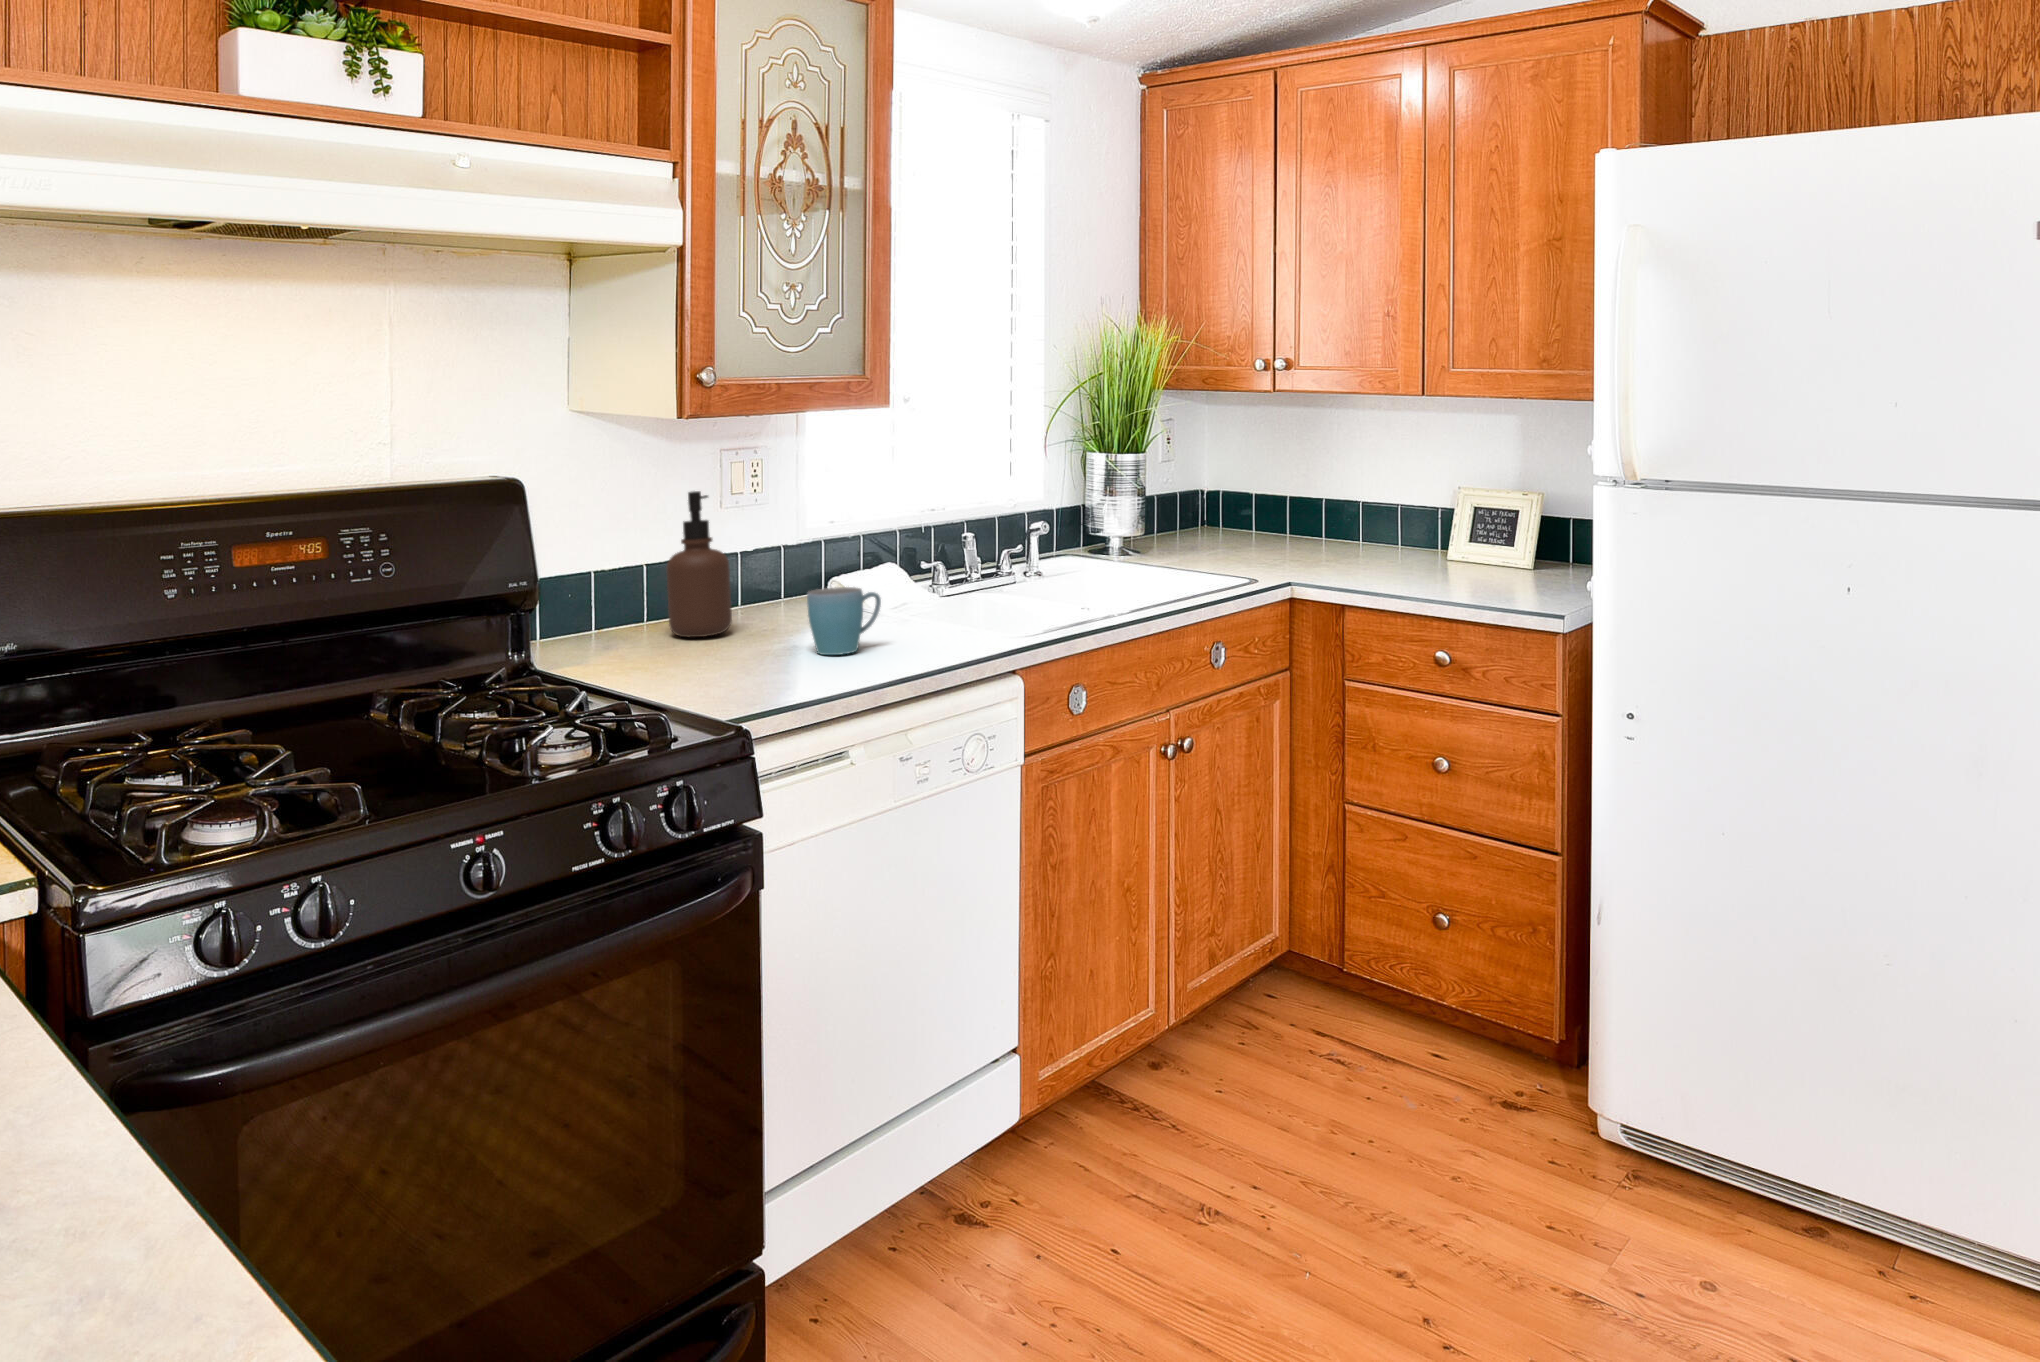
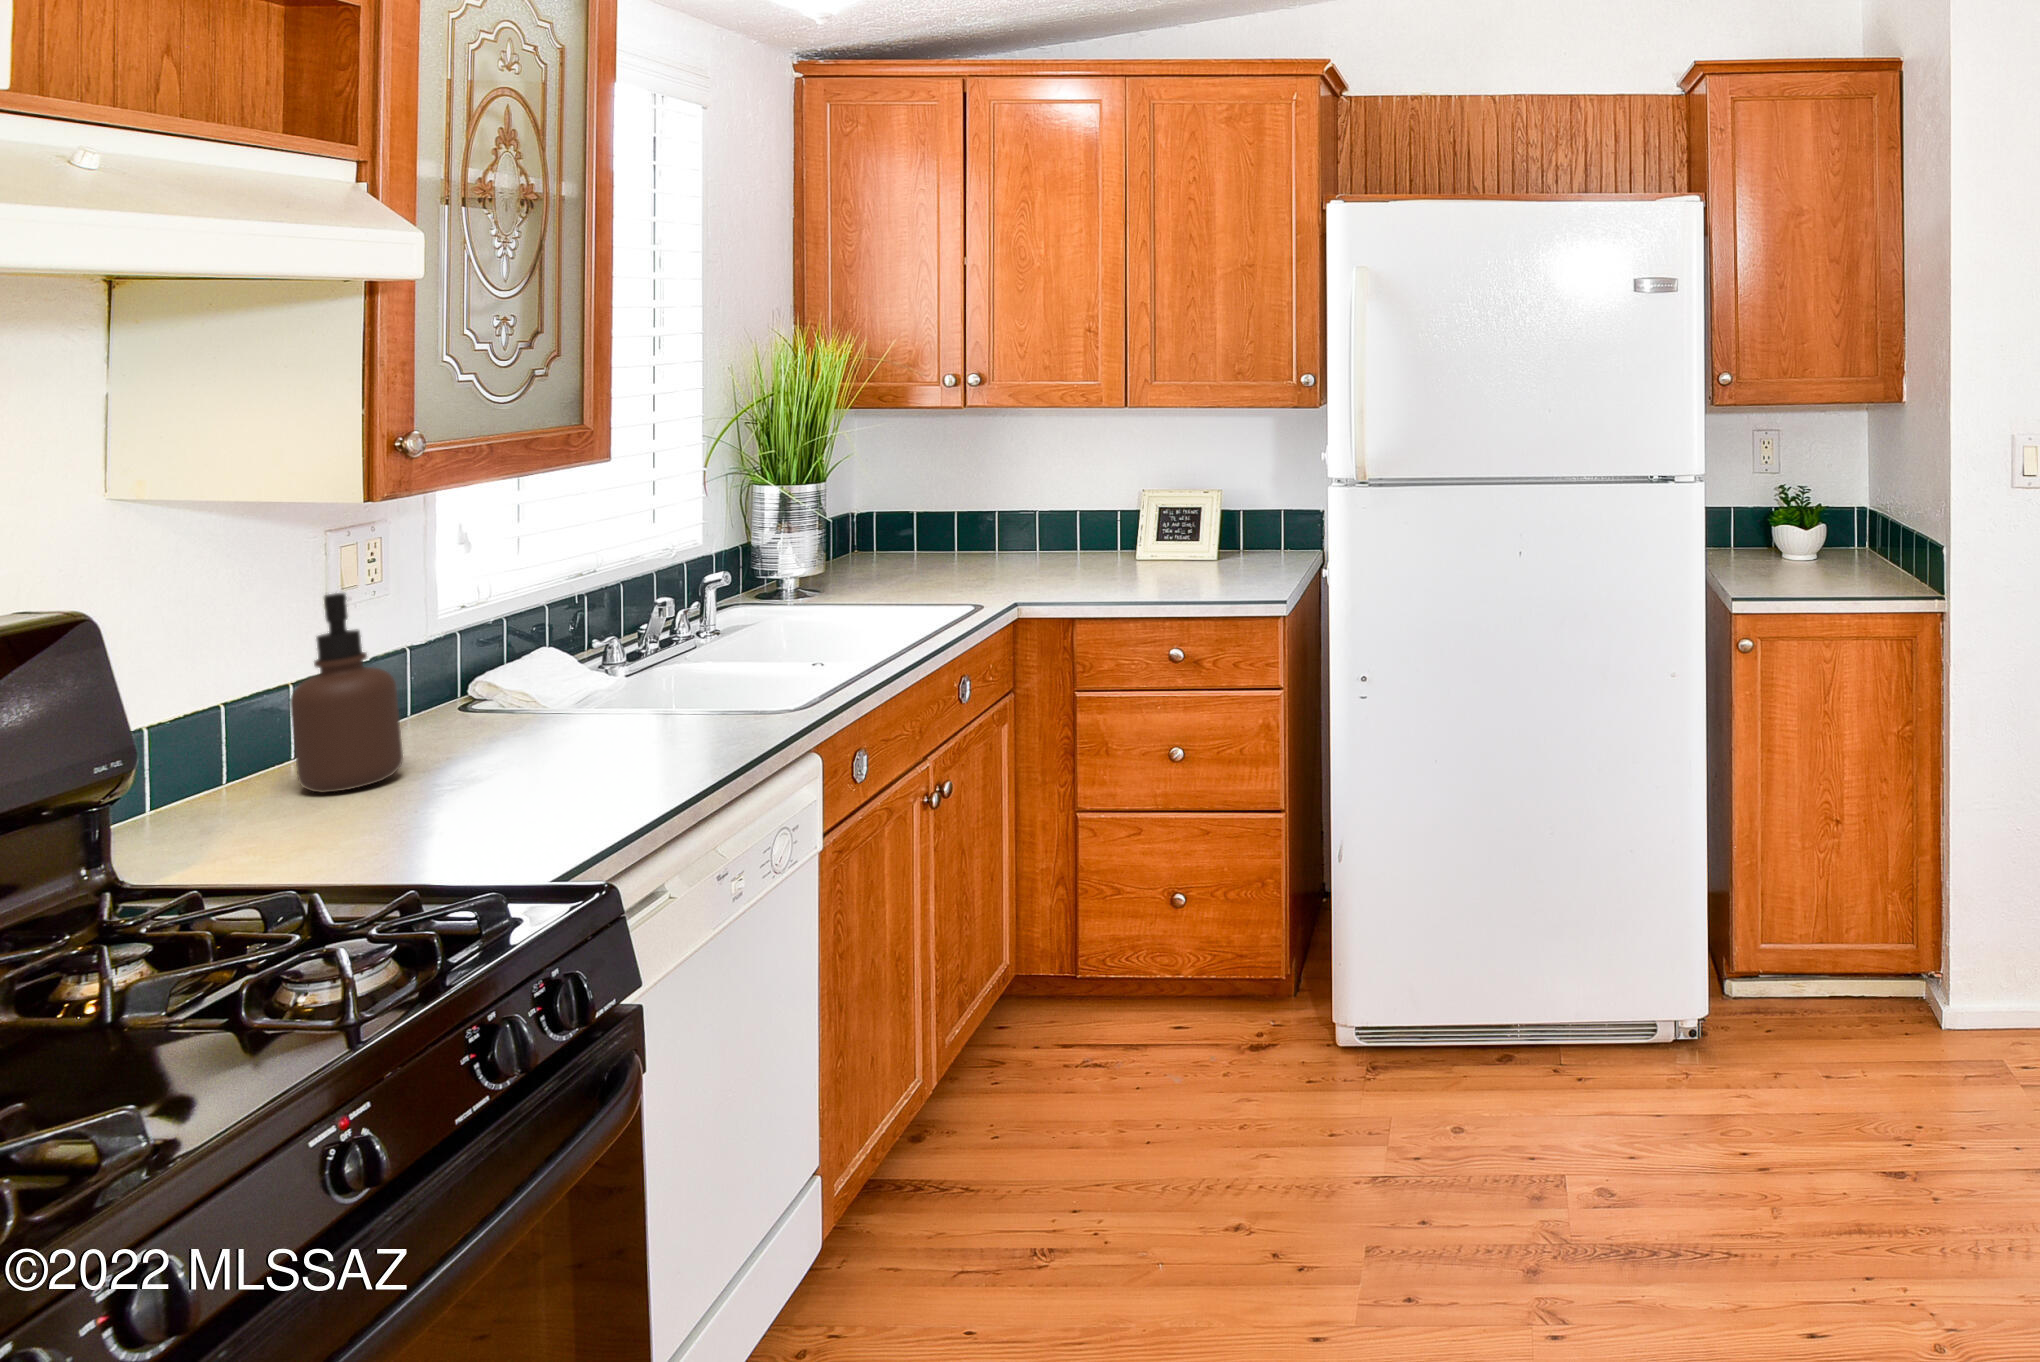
mug: present [807,587,881,655] -> none [555,687,650,776]

